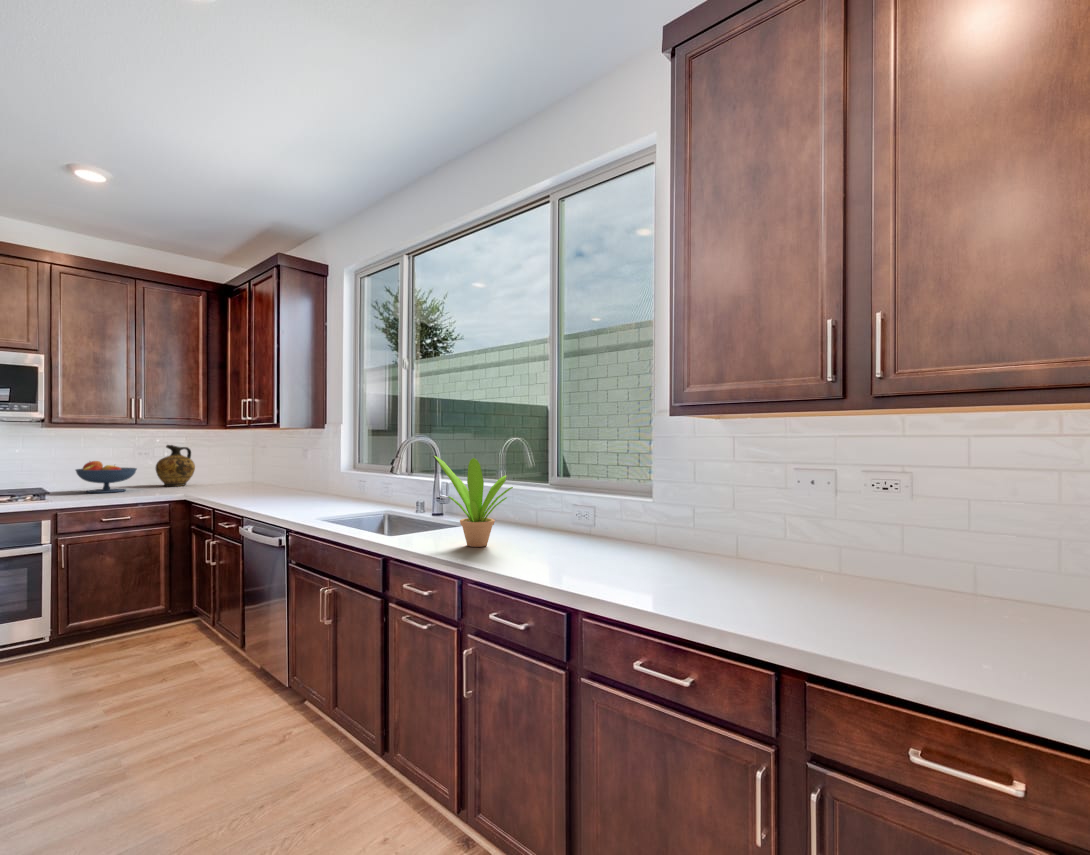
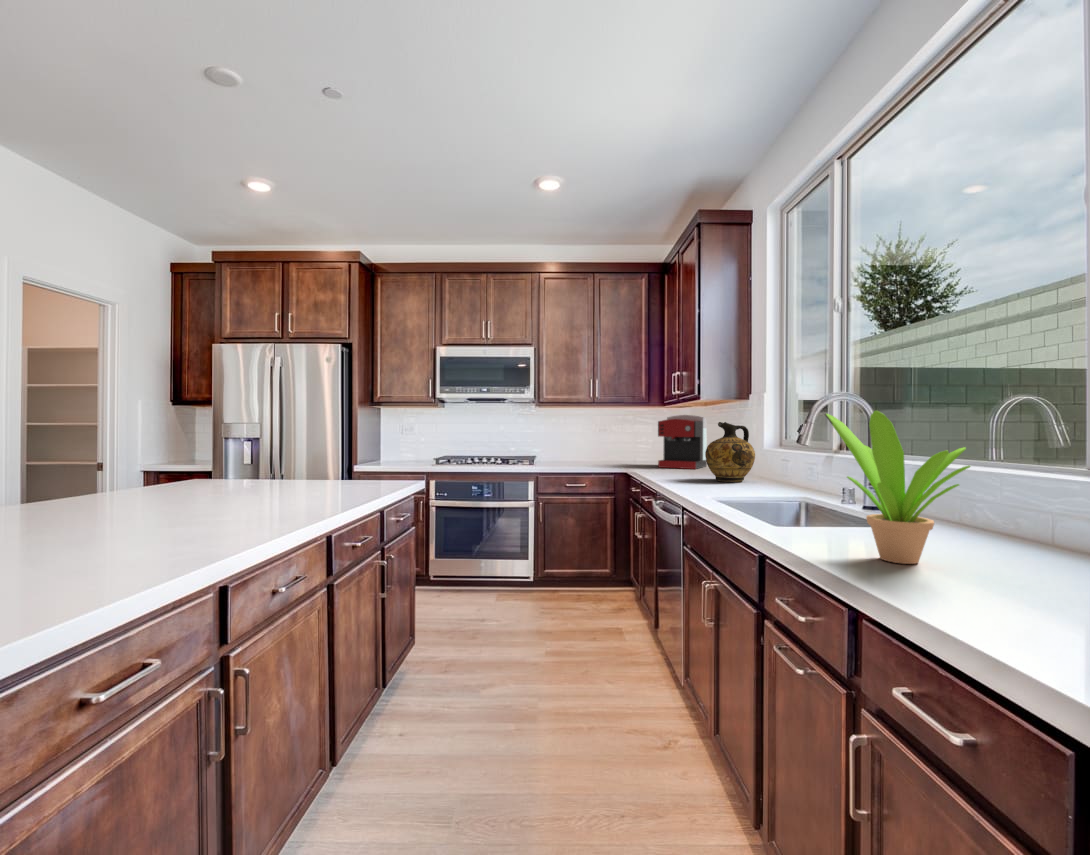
coffee maker: none [223,439,273,492] -> present [658,415,707,469]
ceramic jug: present [156,445,195,486] -> present [705,422,755,482]
fruit bowl: present [76,461,137,493] -> none [554,435,596,463]

